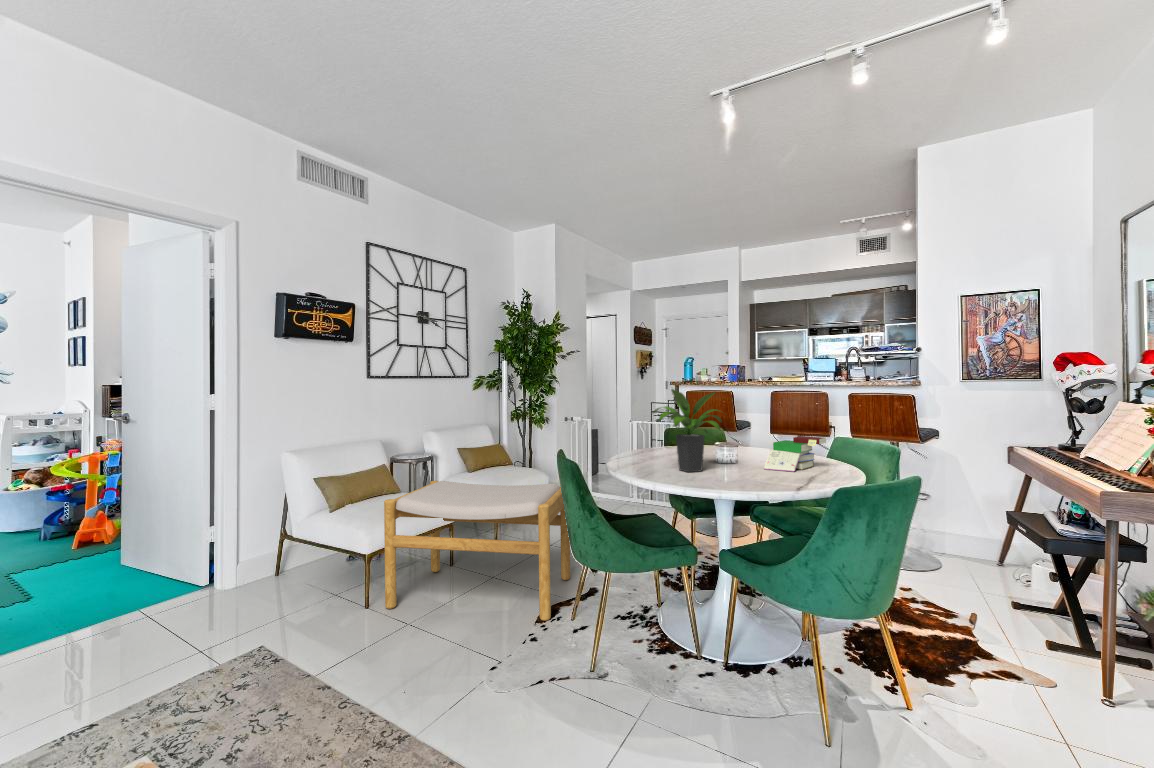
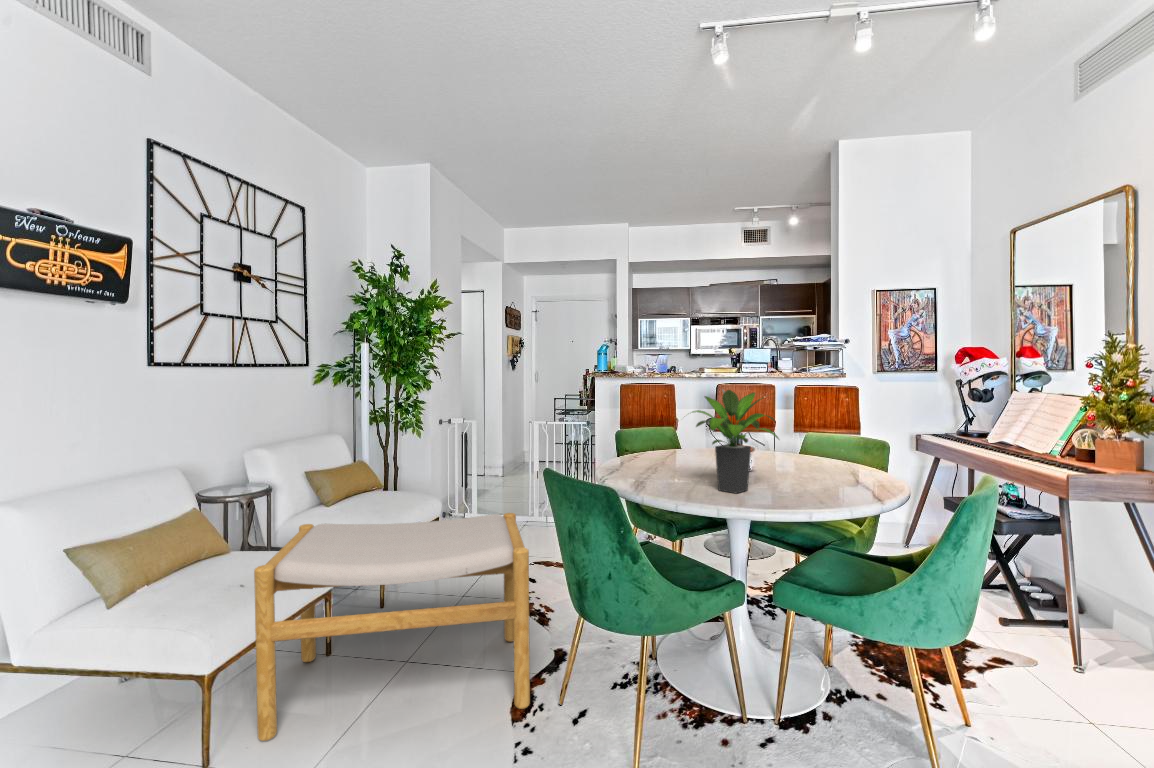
book: present [764,436,826,472] -> none [800,441,855,484]

